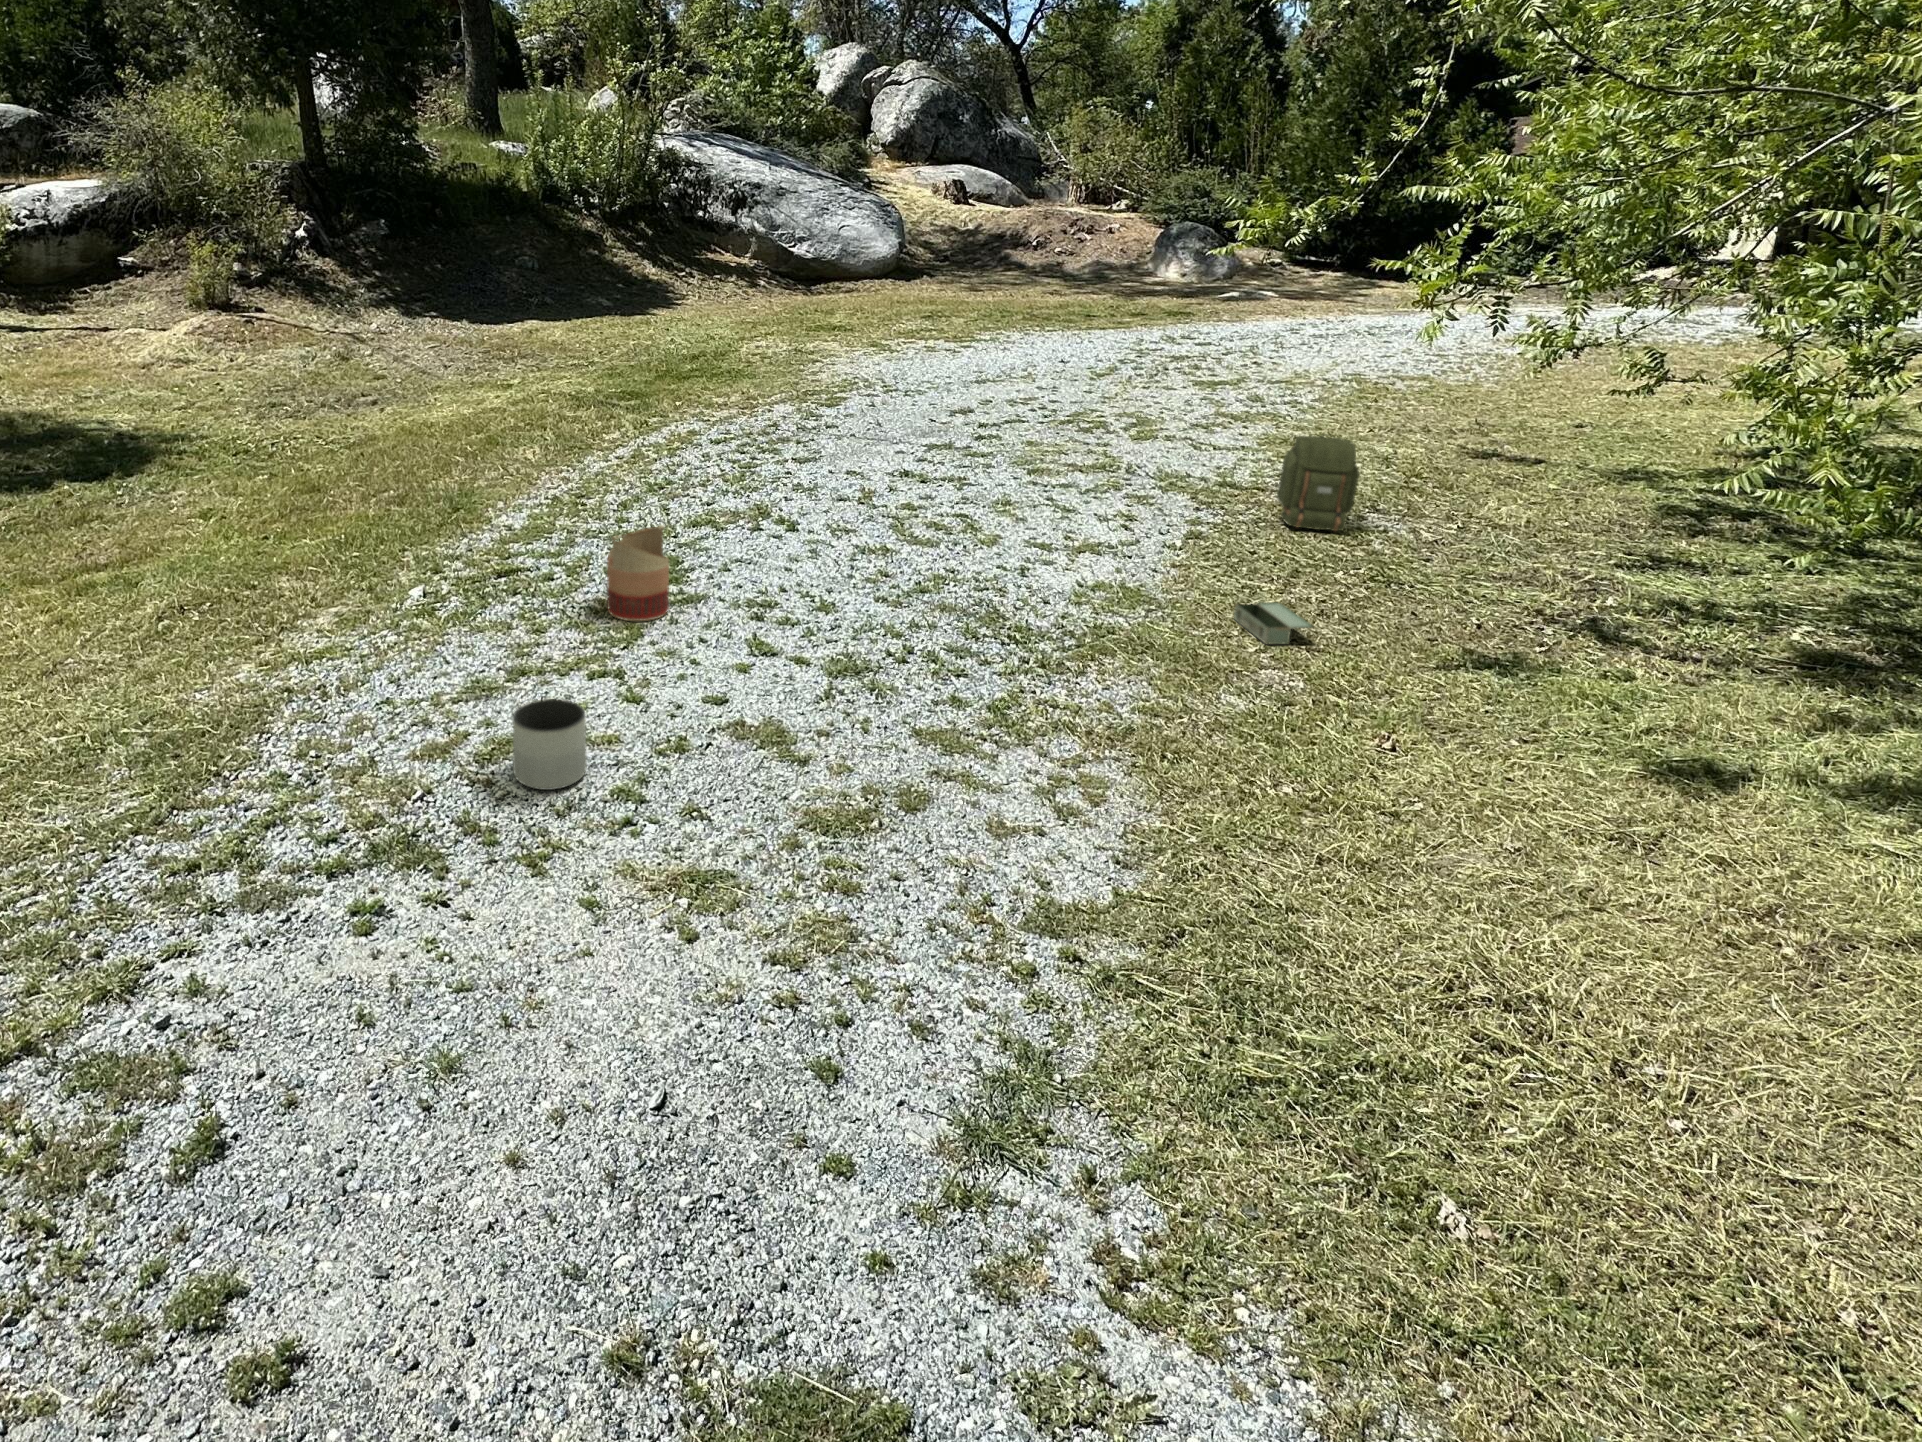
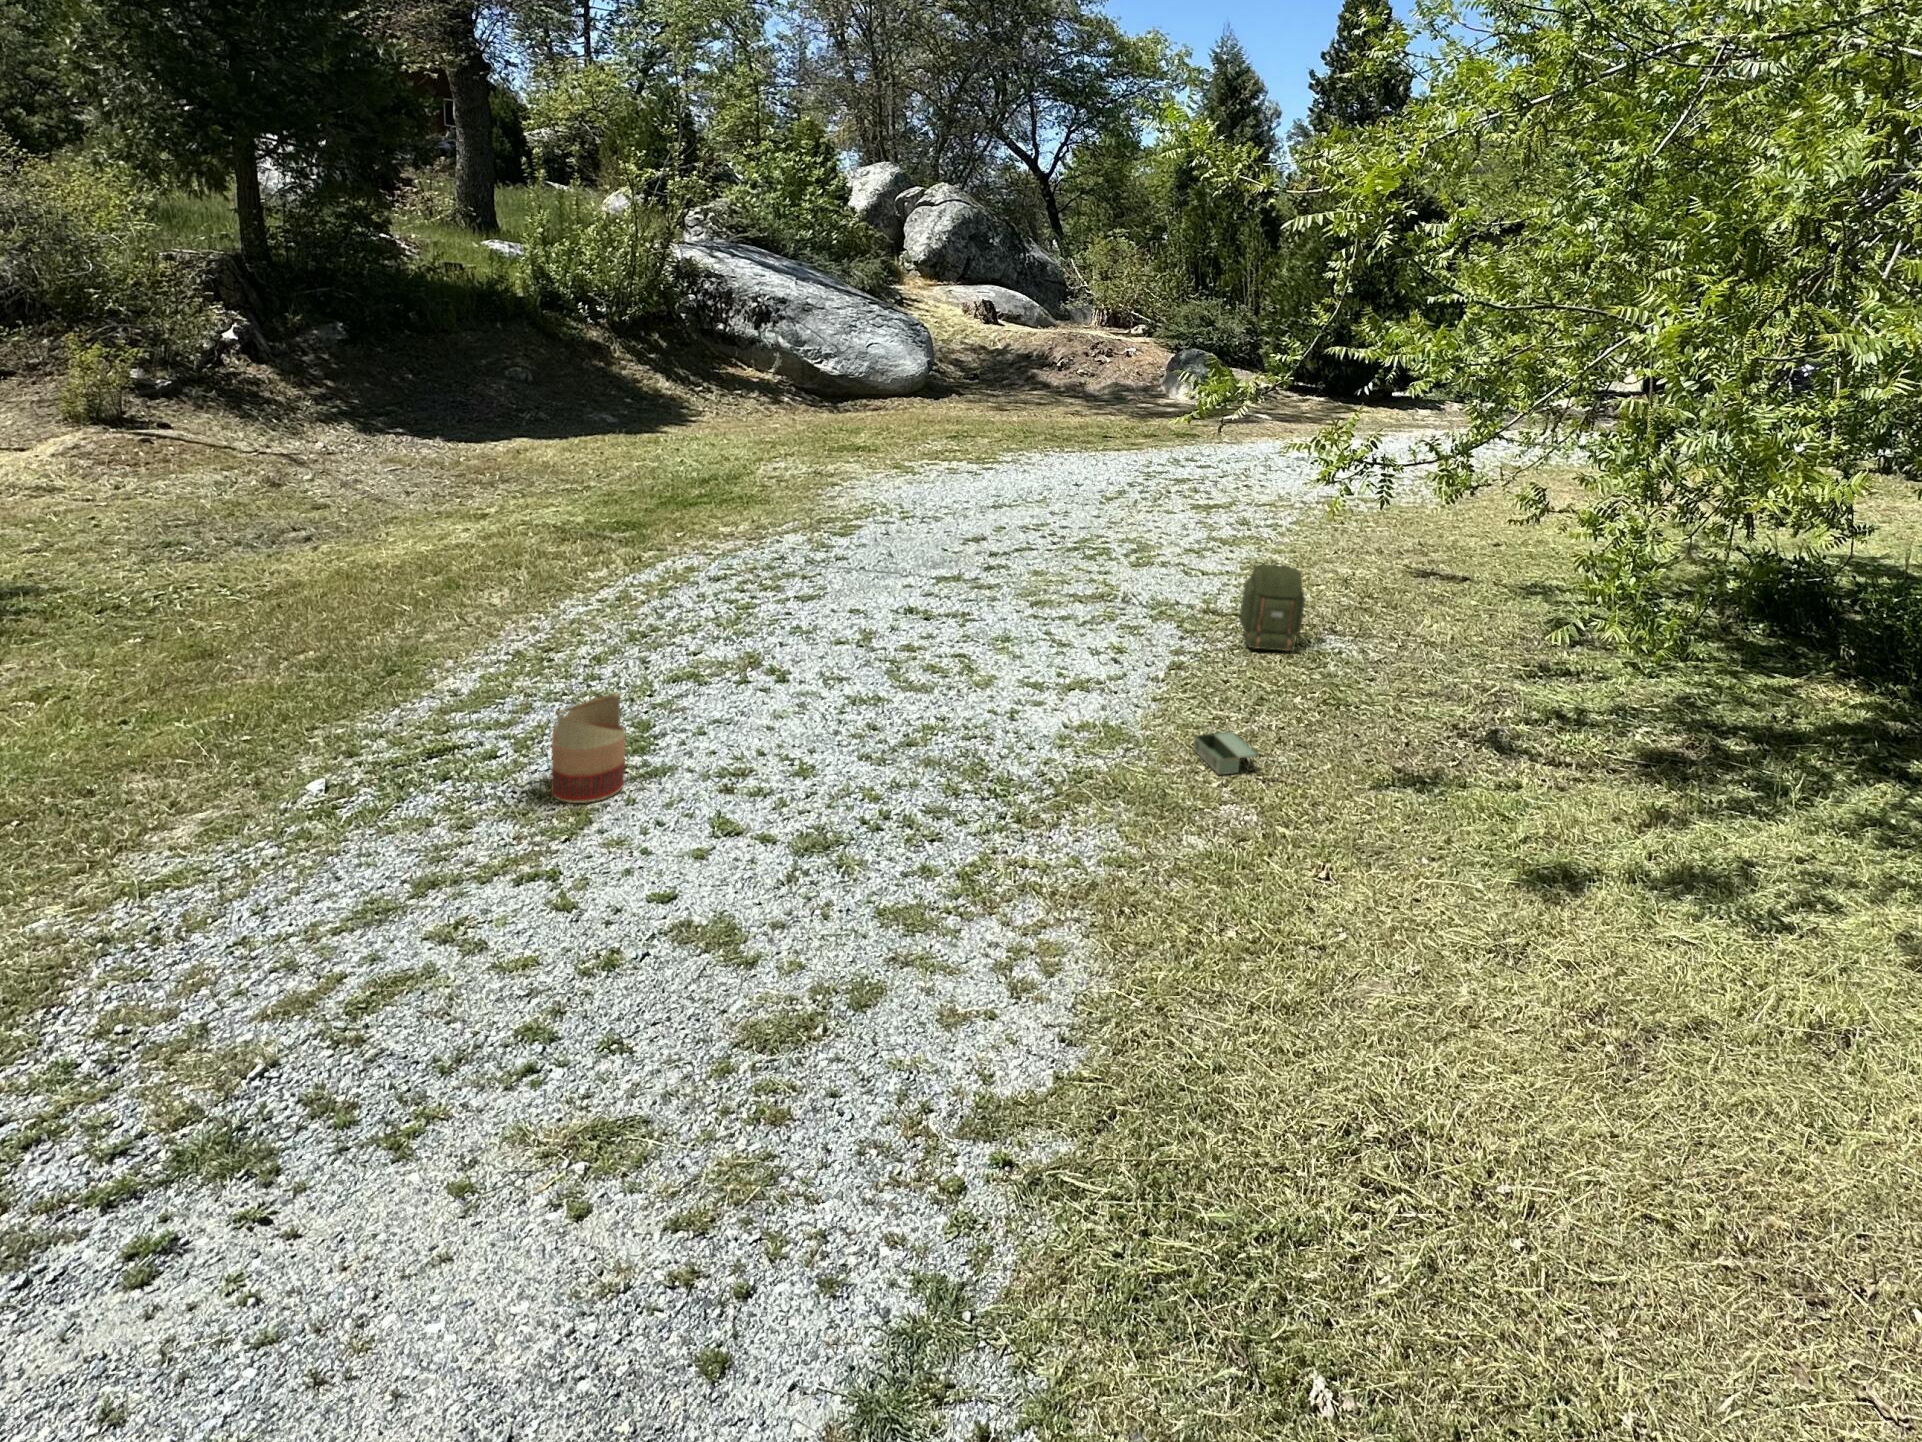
planter: present [513,699,587,790] -> none [393,925,489,1040]

